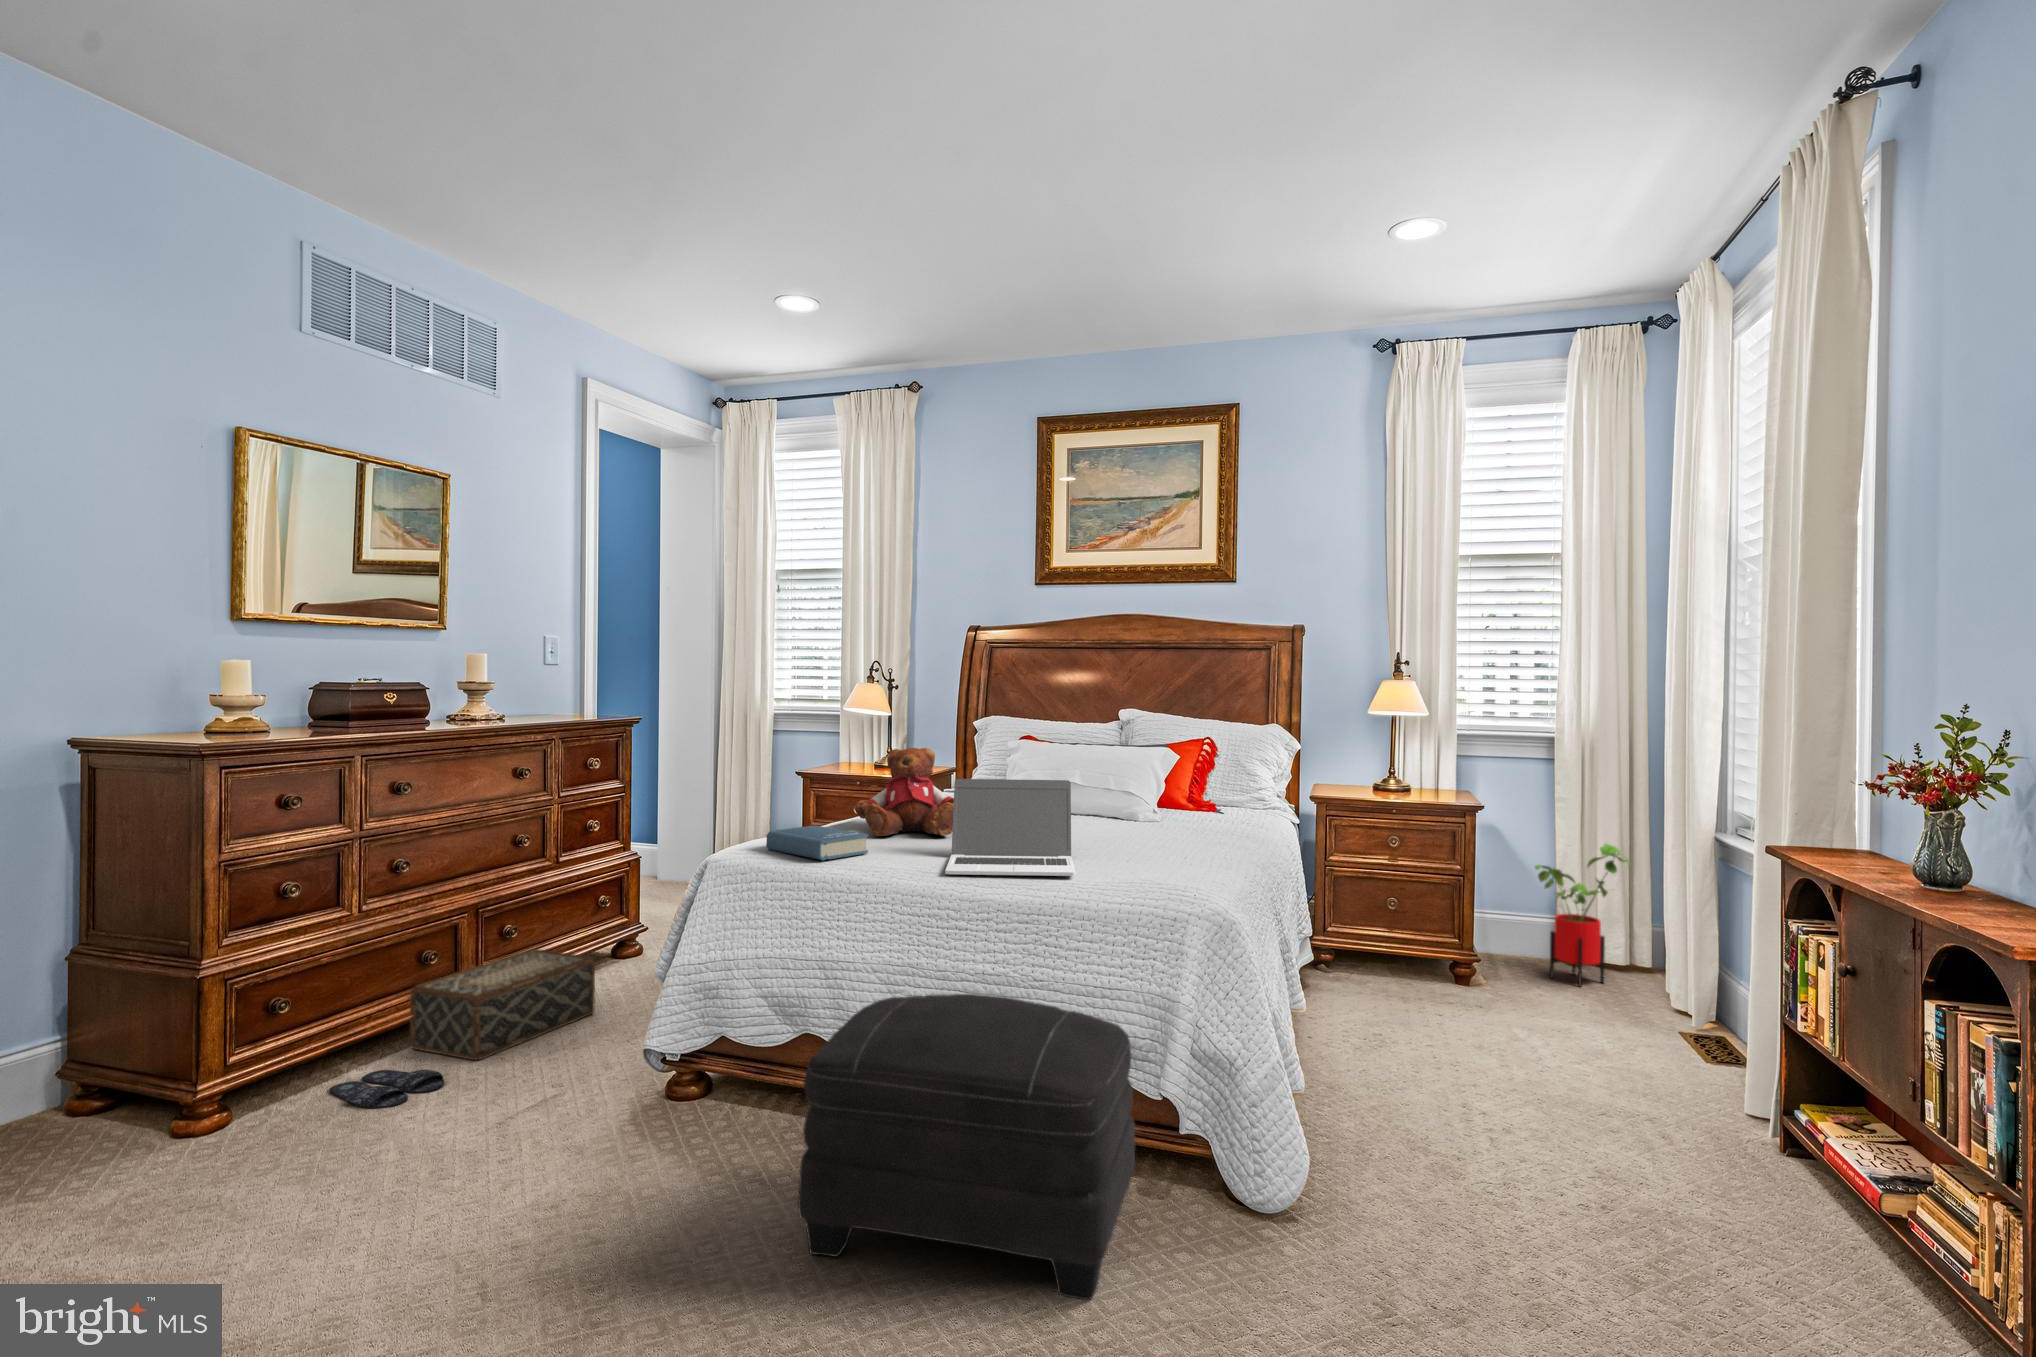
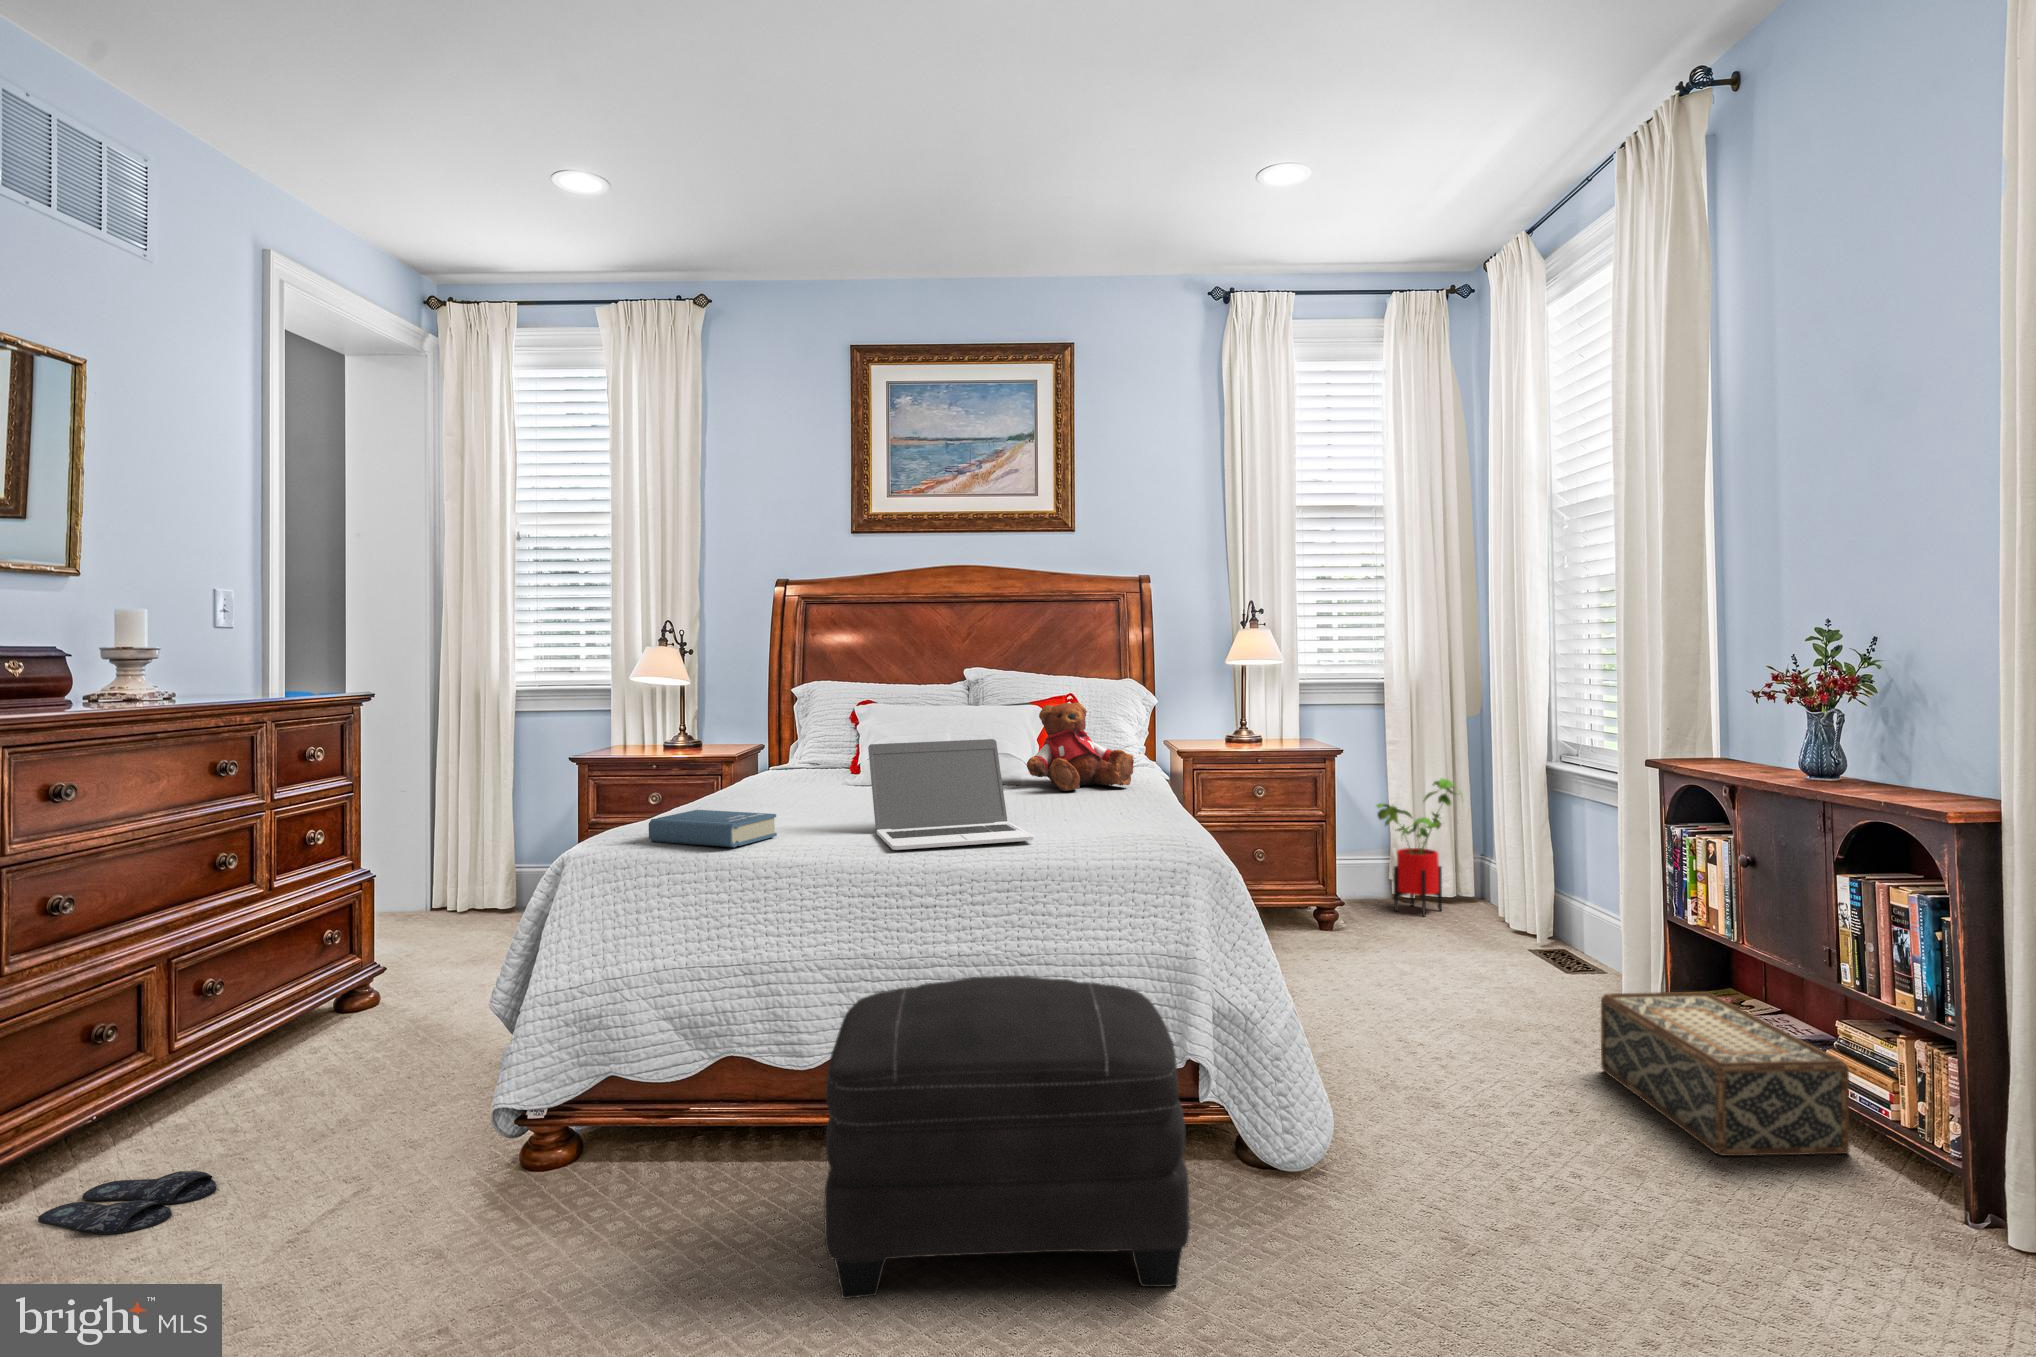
teddy bear: present [855,748,954,836] -> present [1027,703,1134,791]
woven basket: present [410,949,595,1060] -> present [1601,992,1849,1156]

